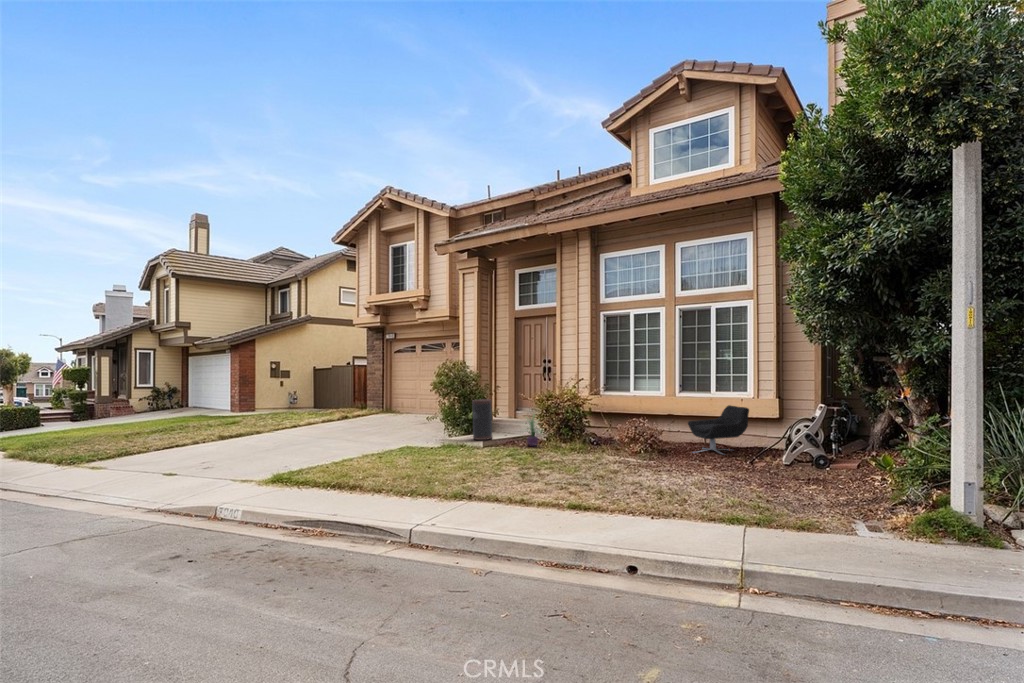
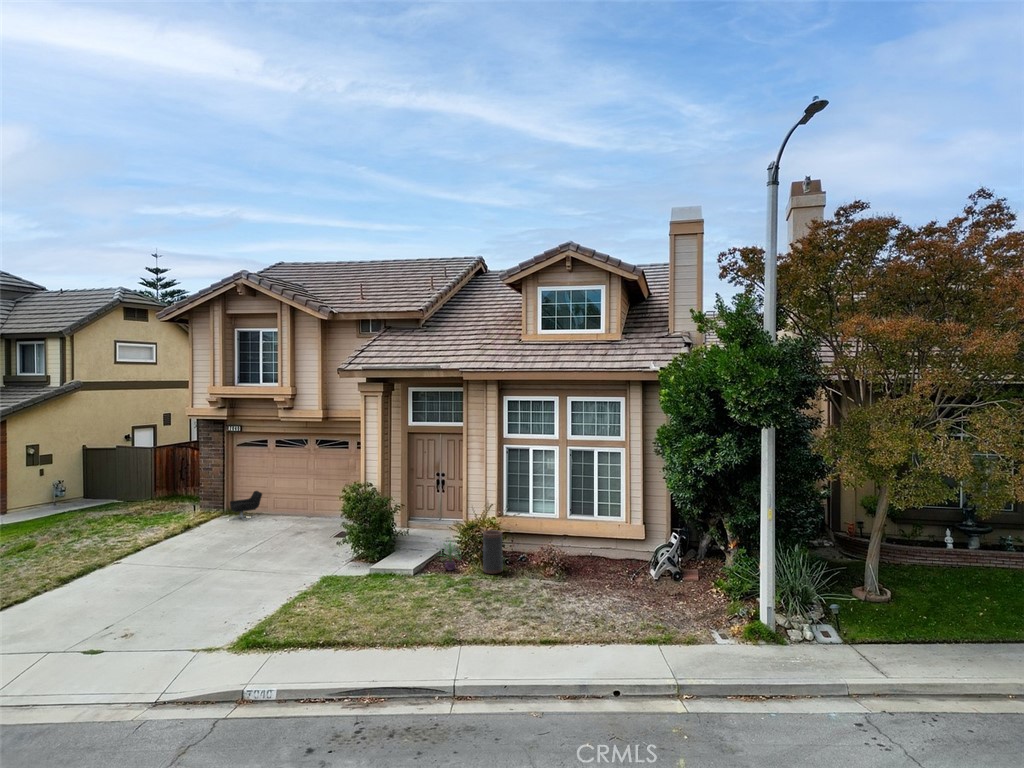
trash can: present [472,399,492,440] -> present [483,530,503,574]
lounge chair: present [688,405,749,454] -> present [230,491,262,520]

